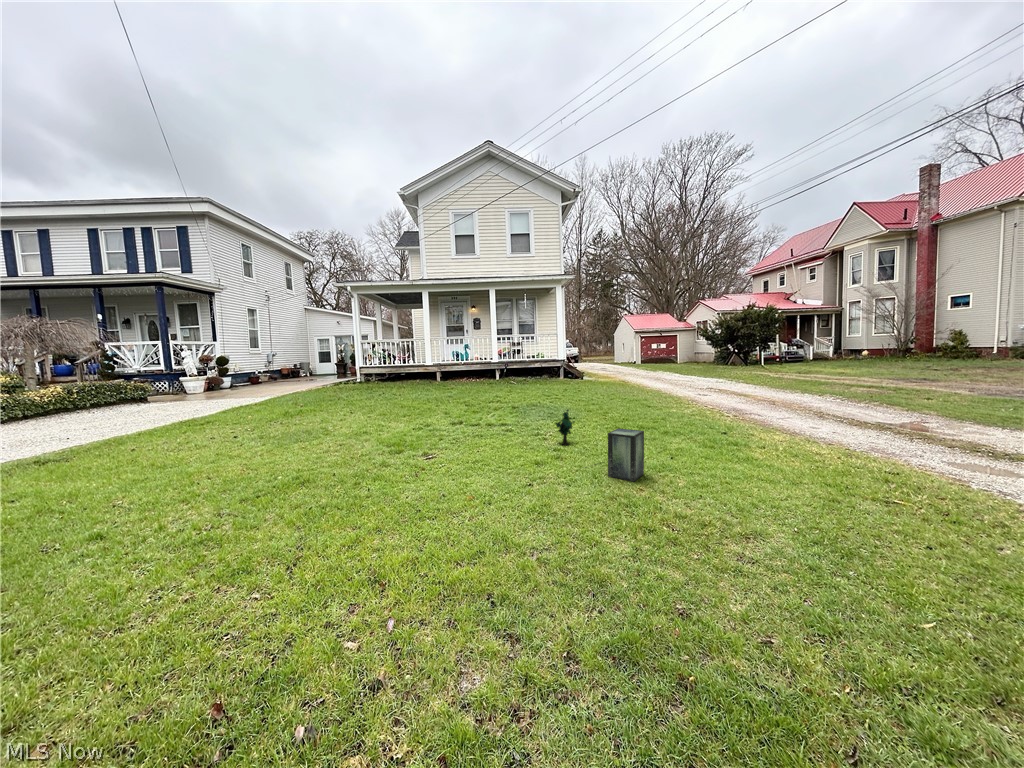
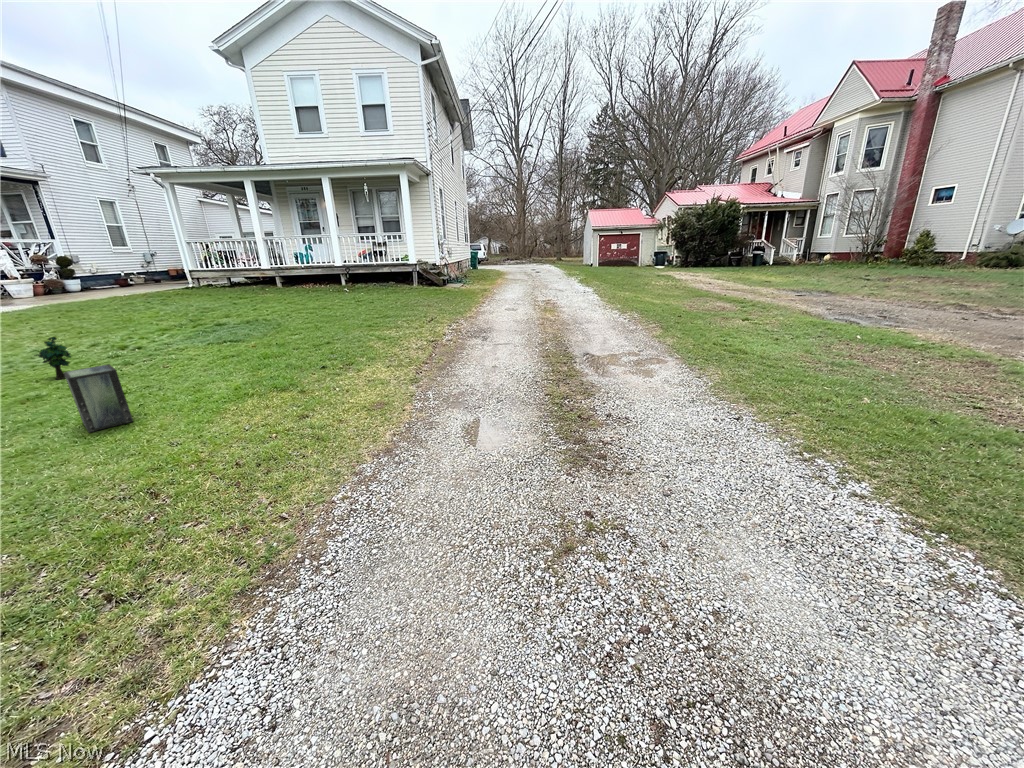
decorative plant: present [555,410,574,445] -> present [36,337,71,380]

